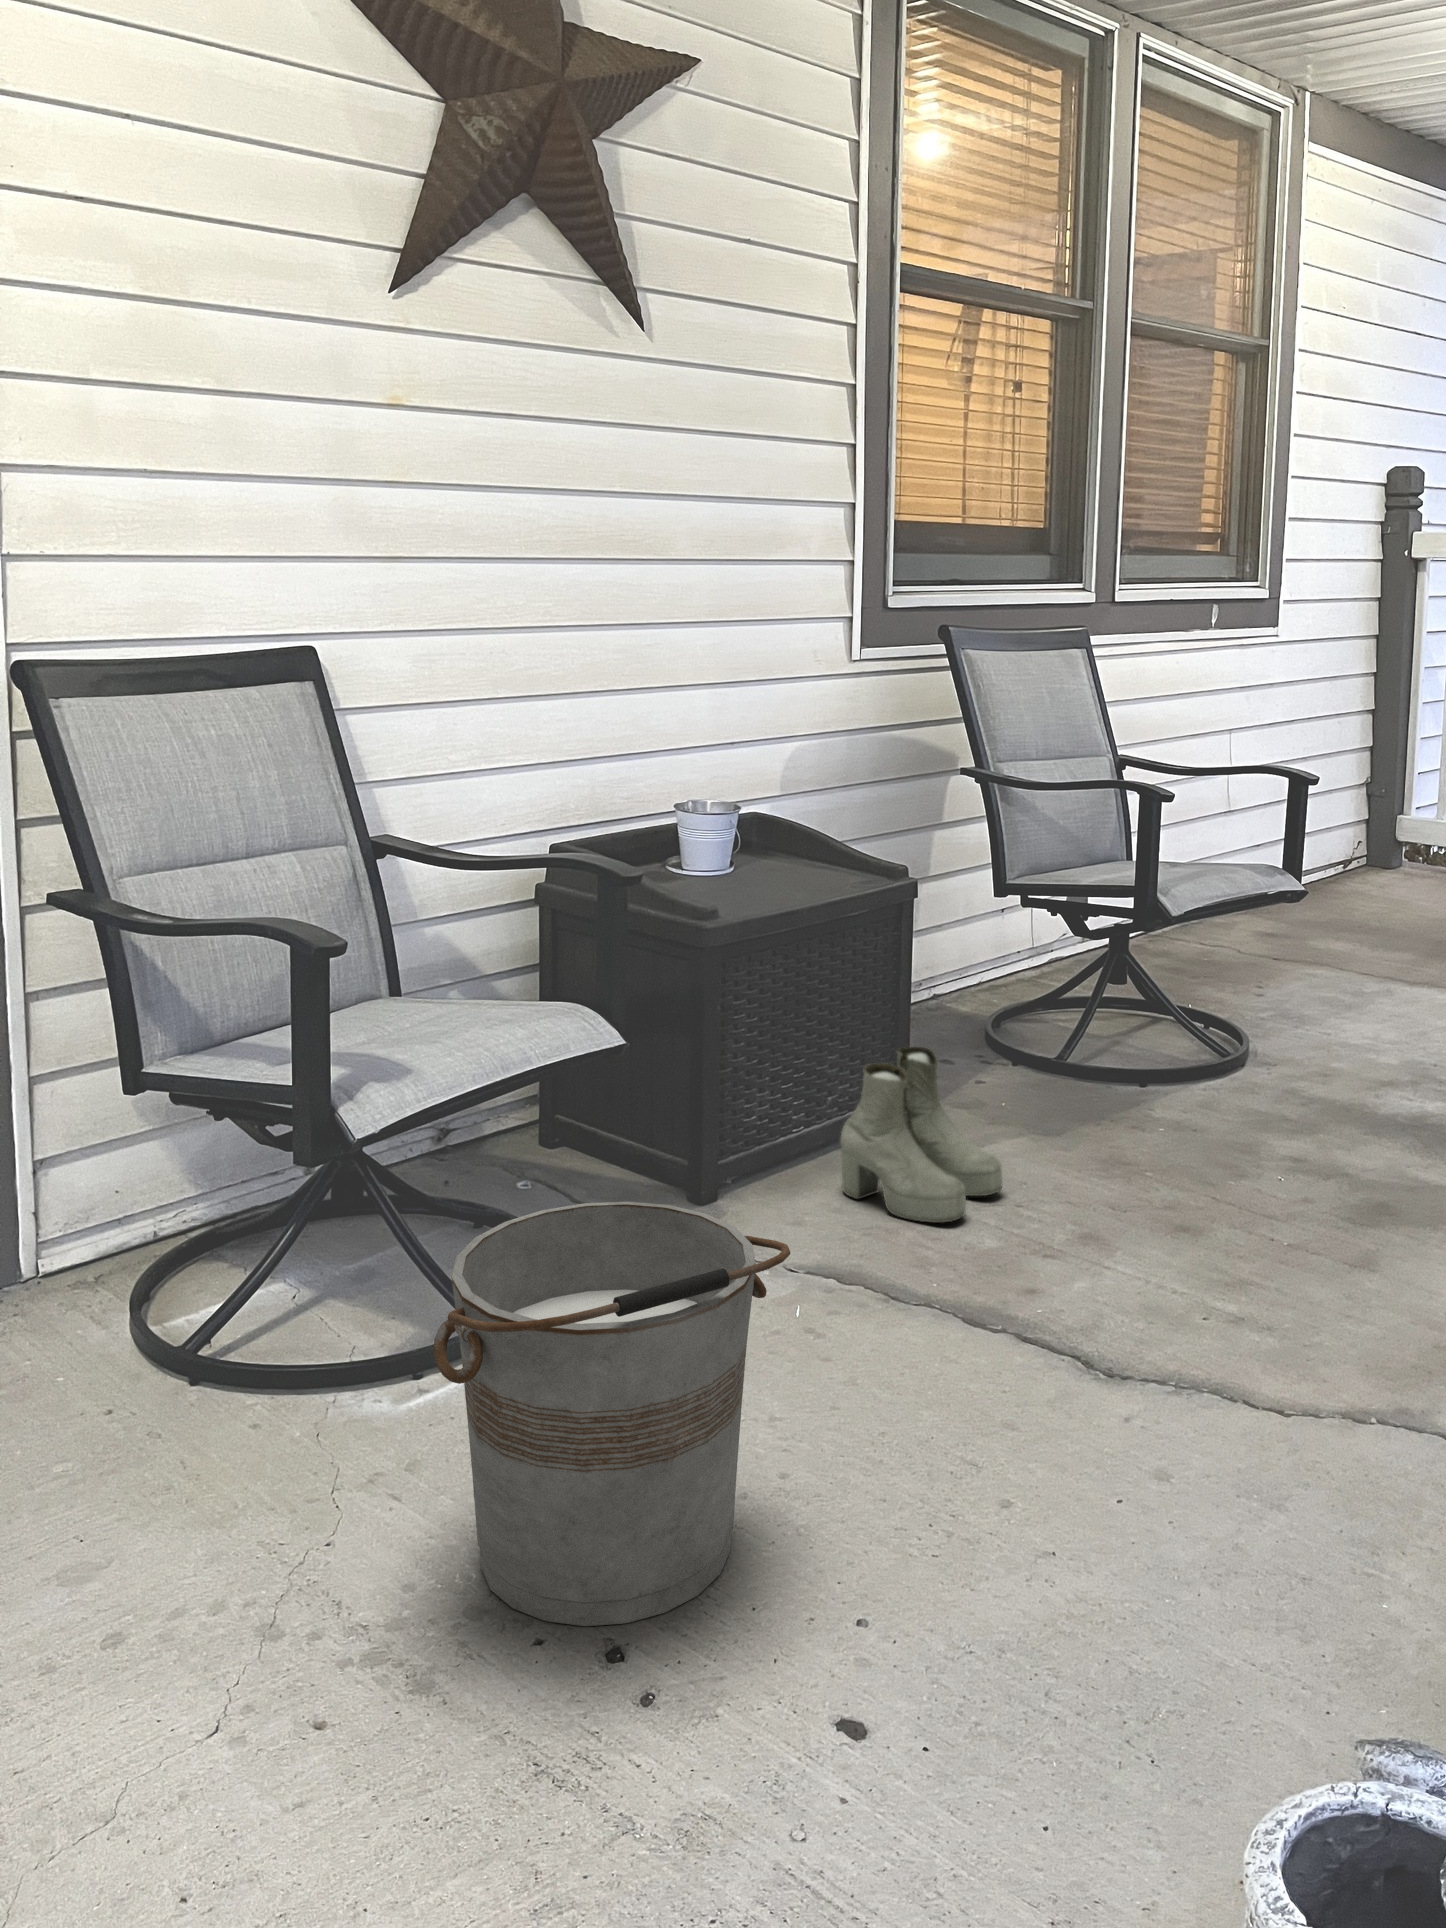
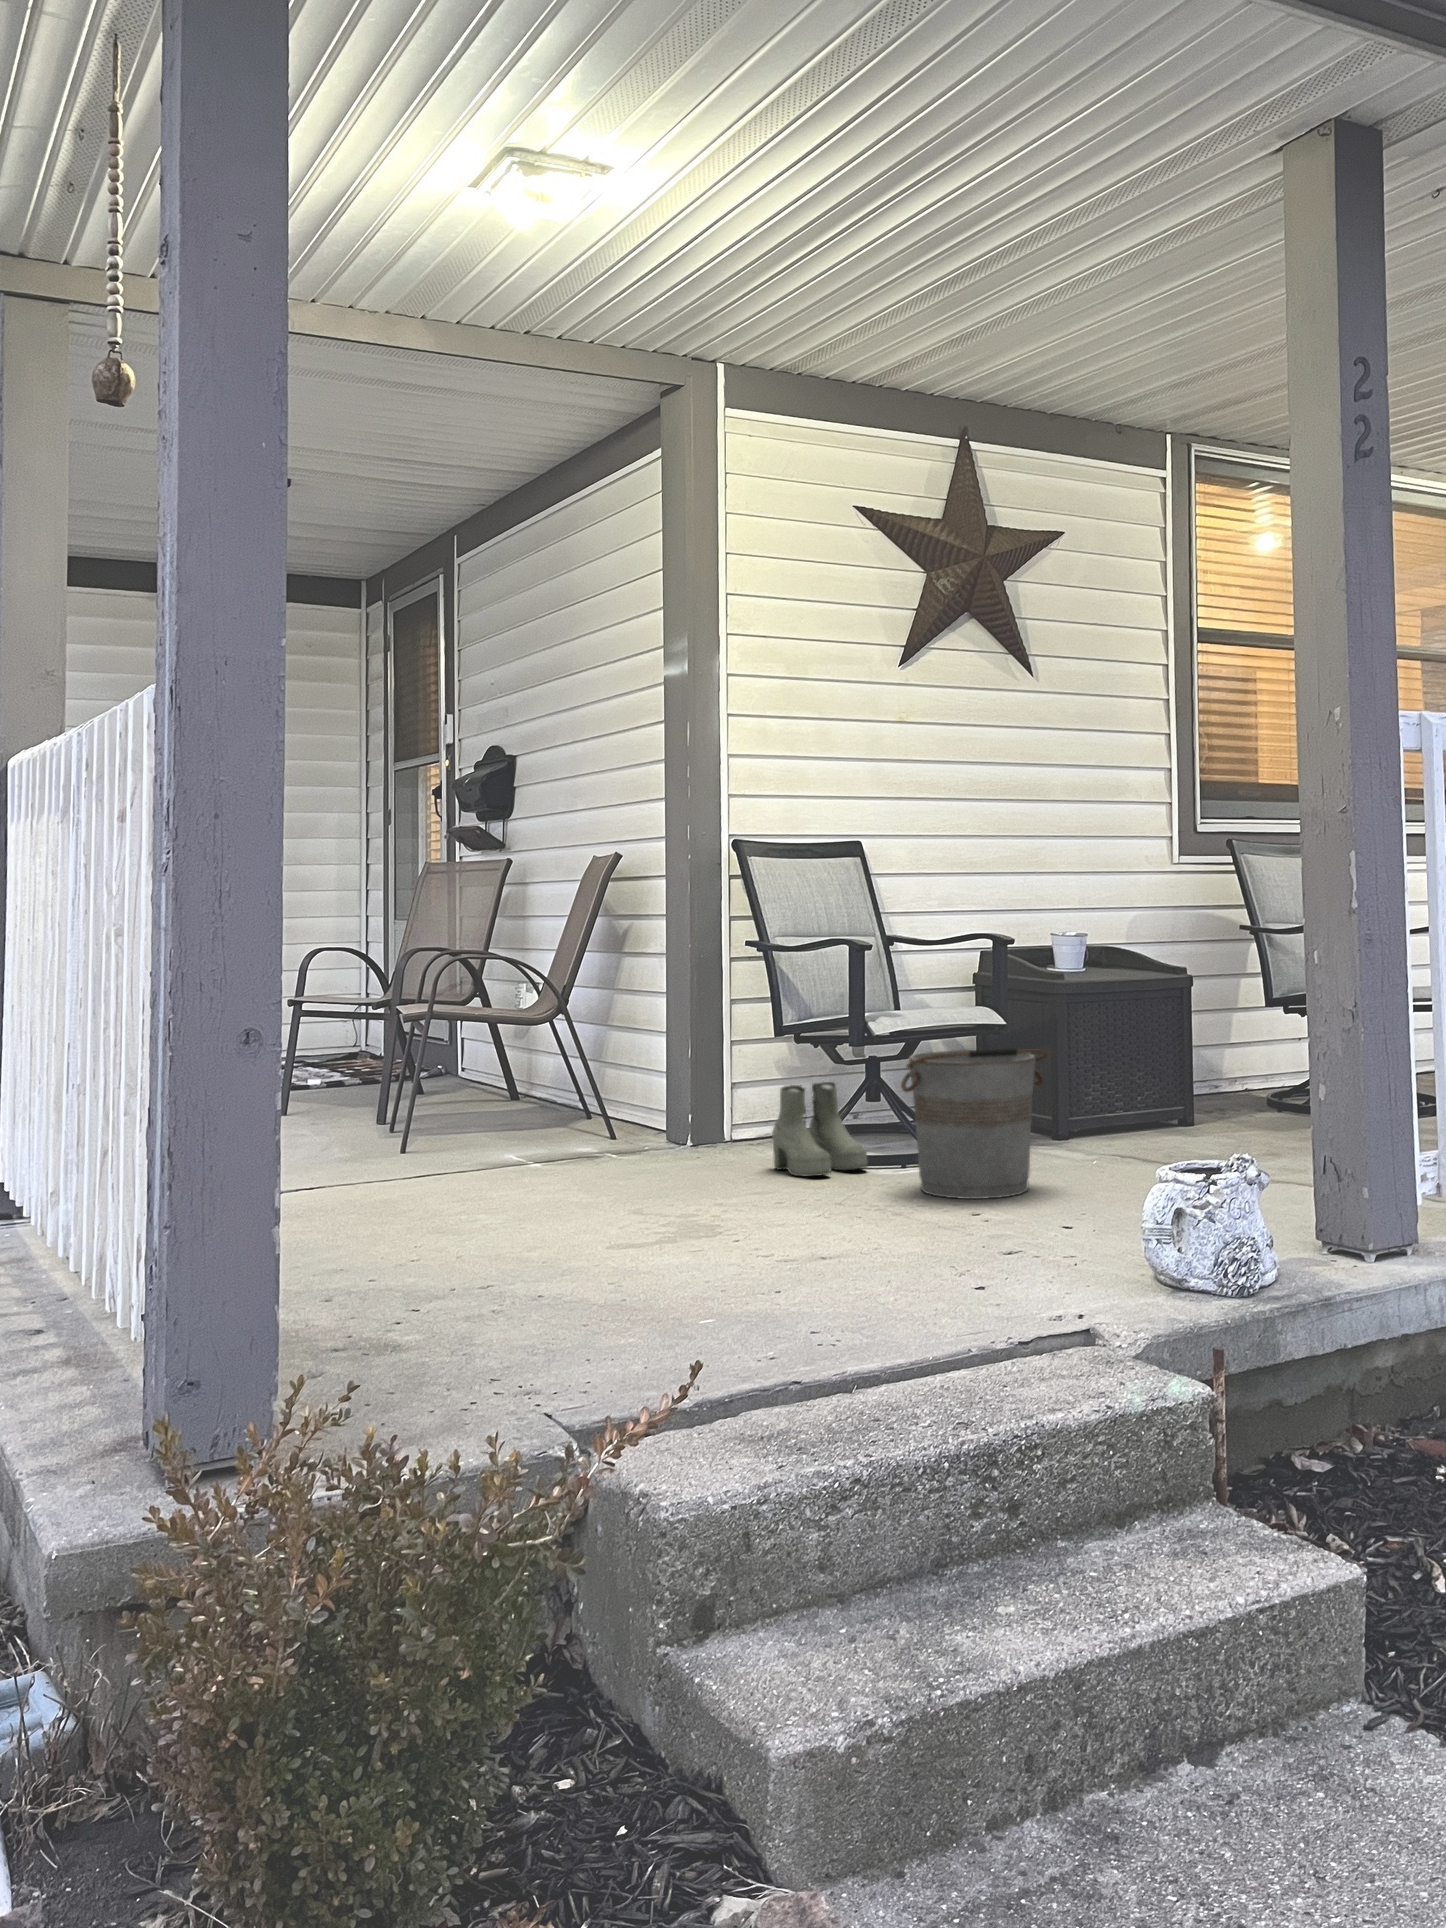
boots: present [840,1047,1002,1223] -> present [772,1082,868,1176]

